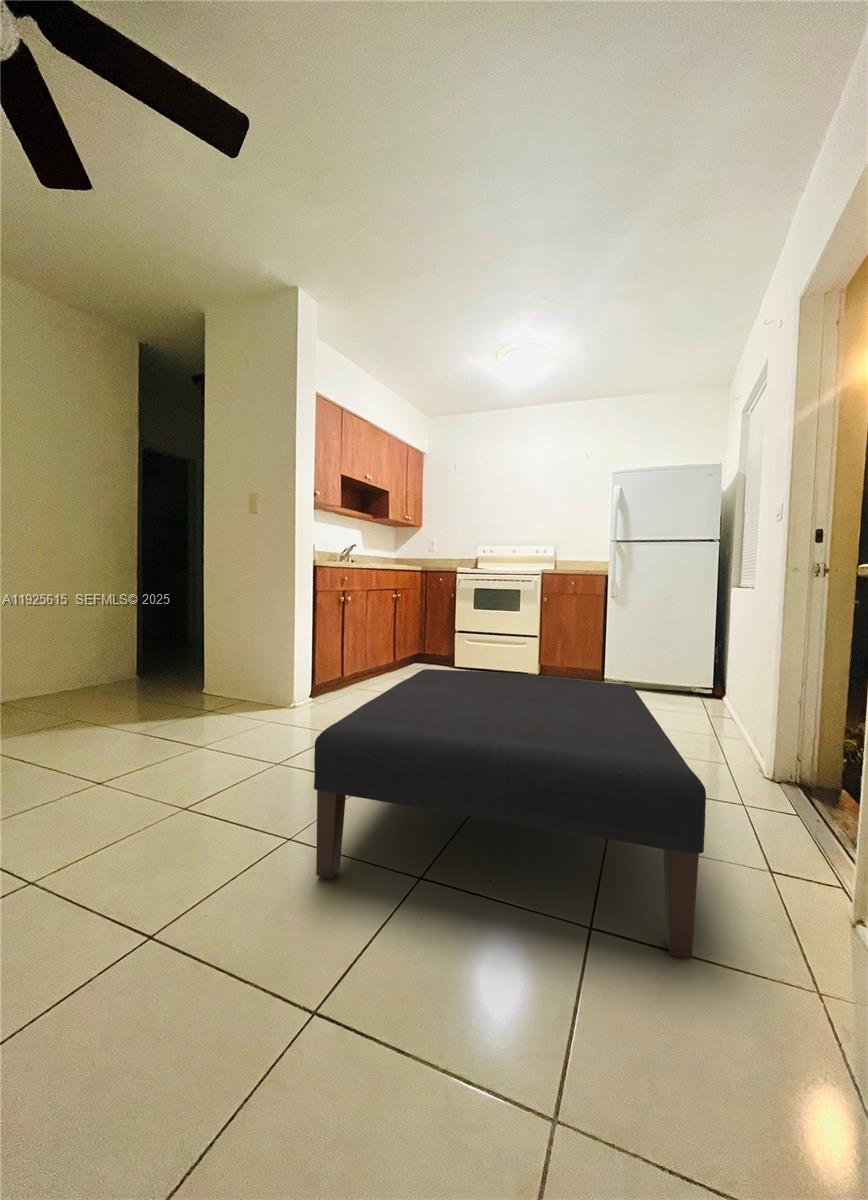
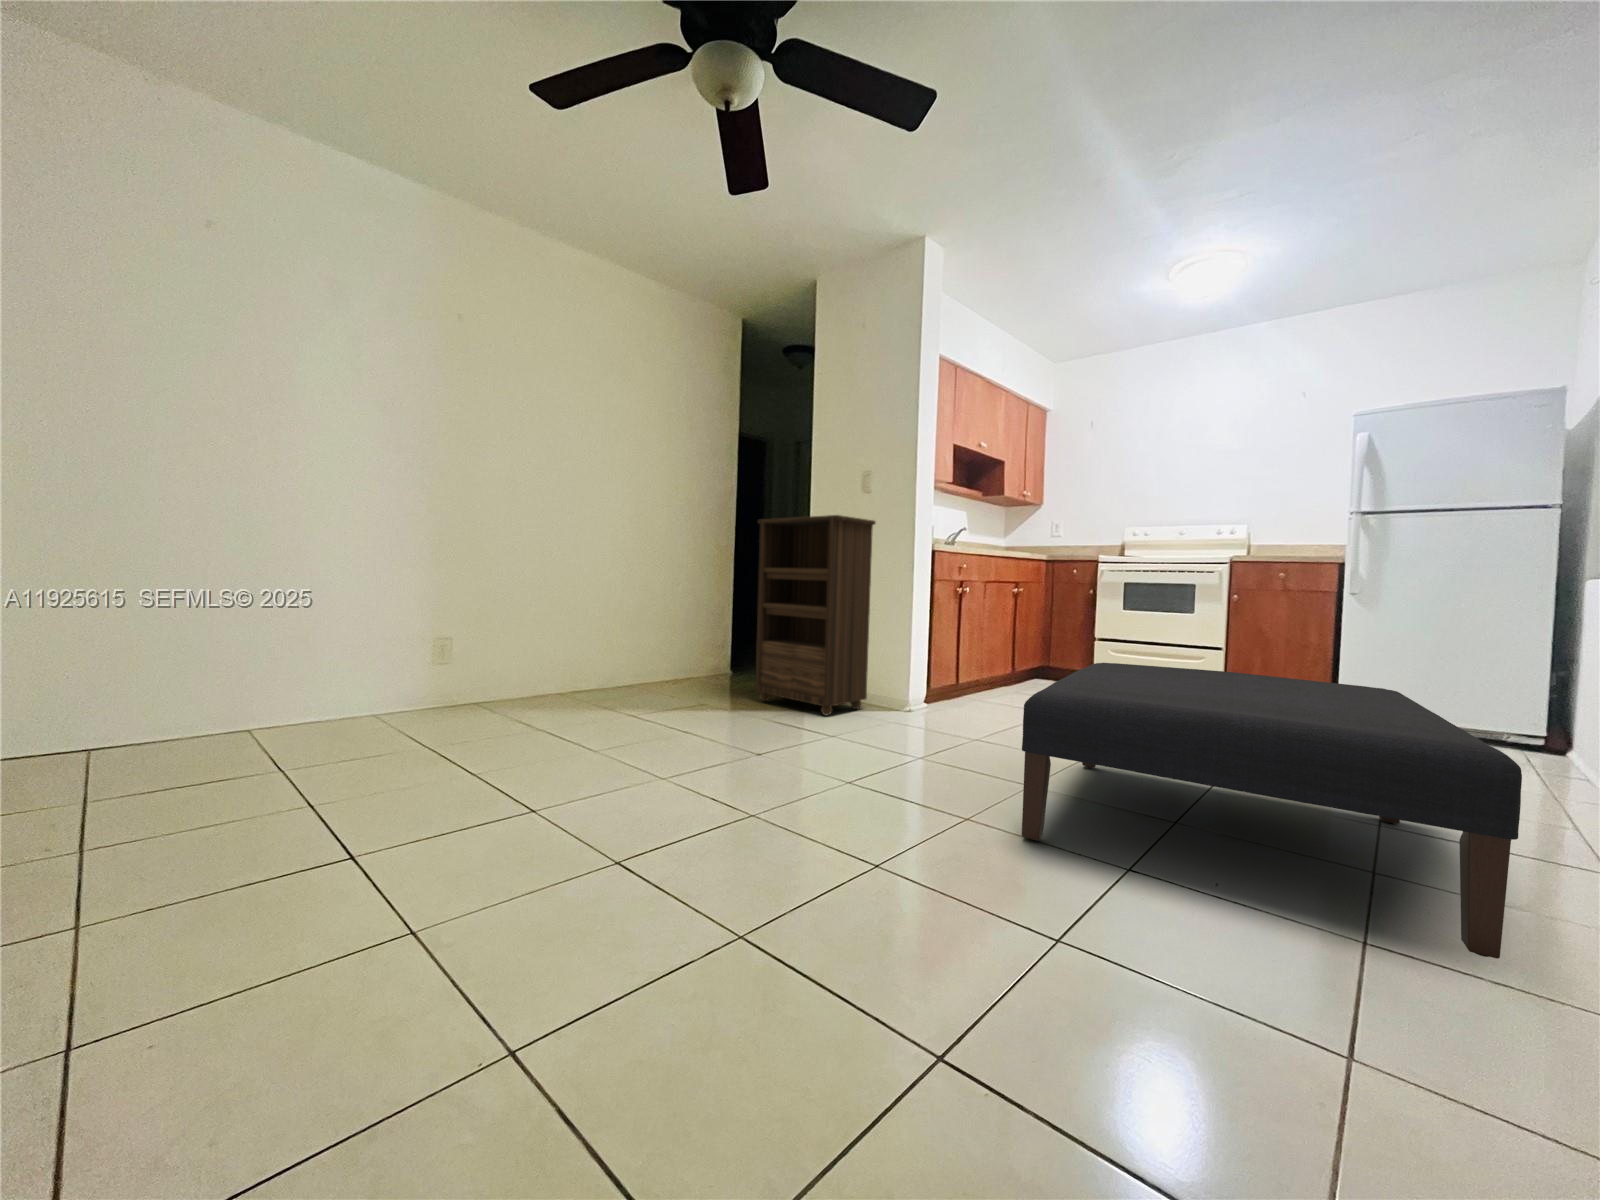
bookshelf: none [135,533,255,723] -> present [755,515,876,715]

